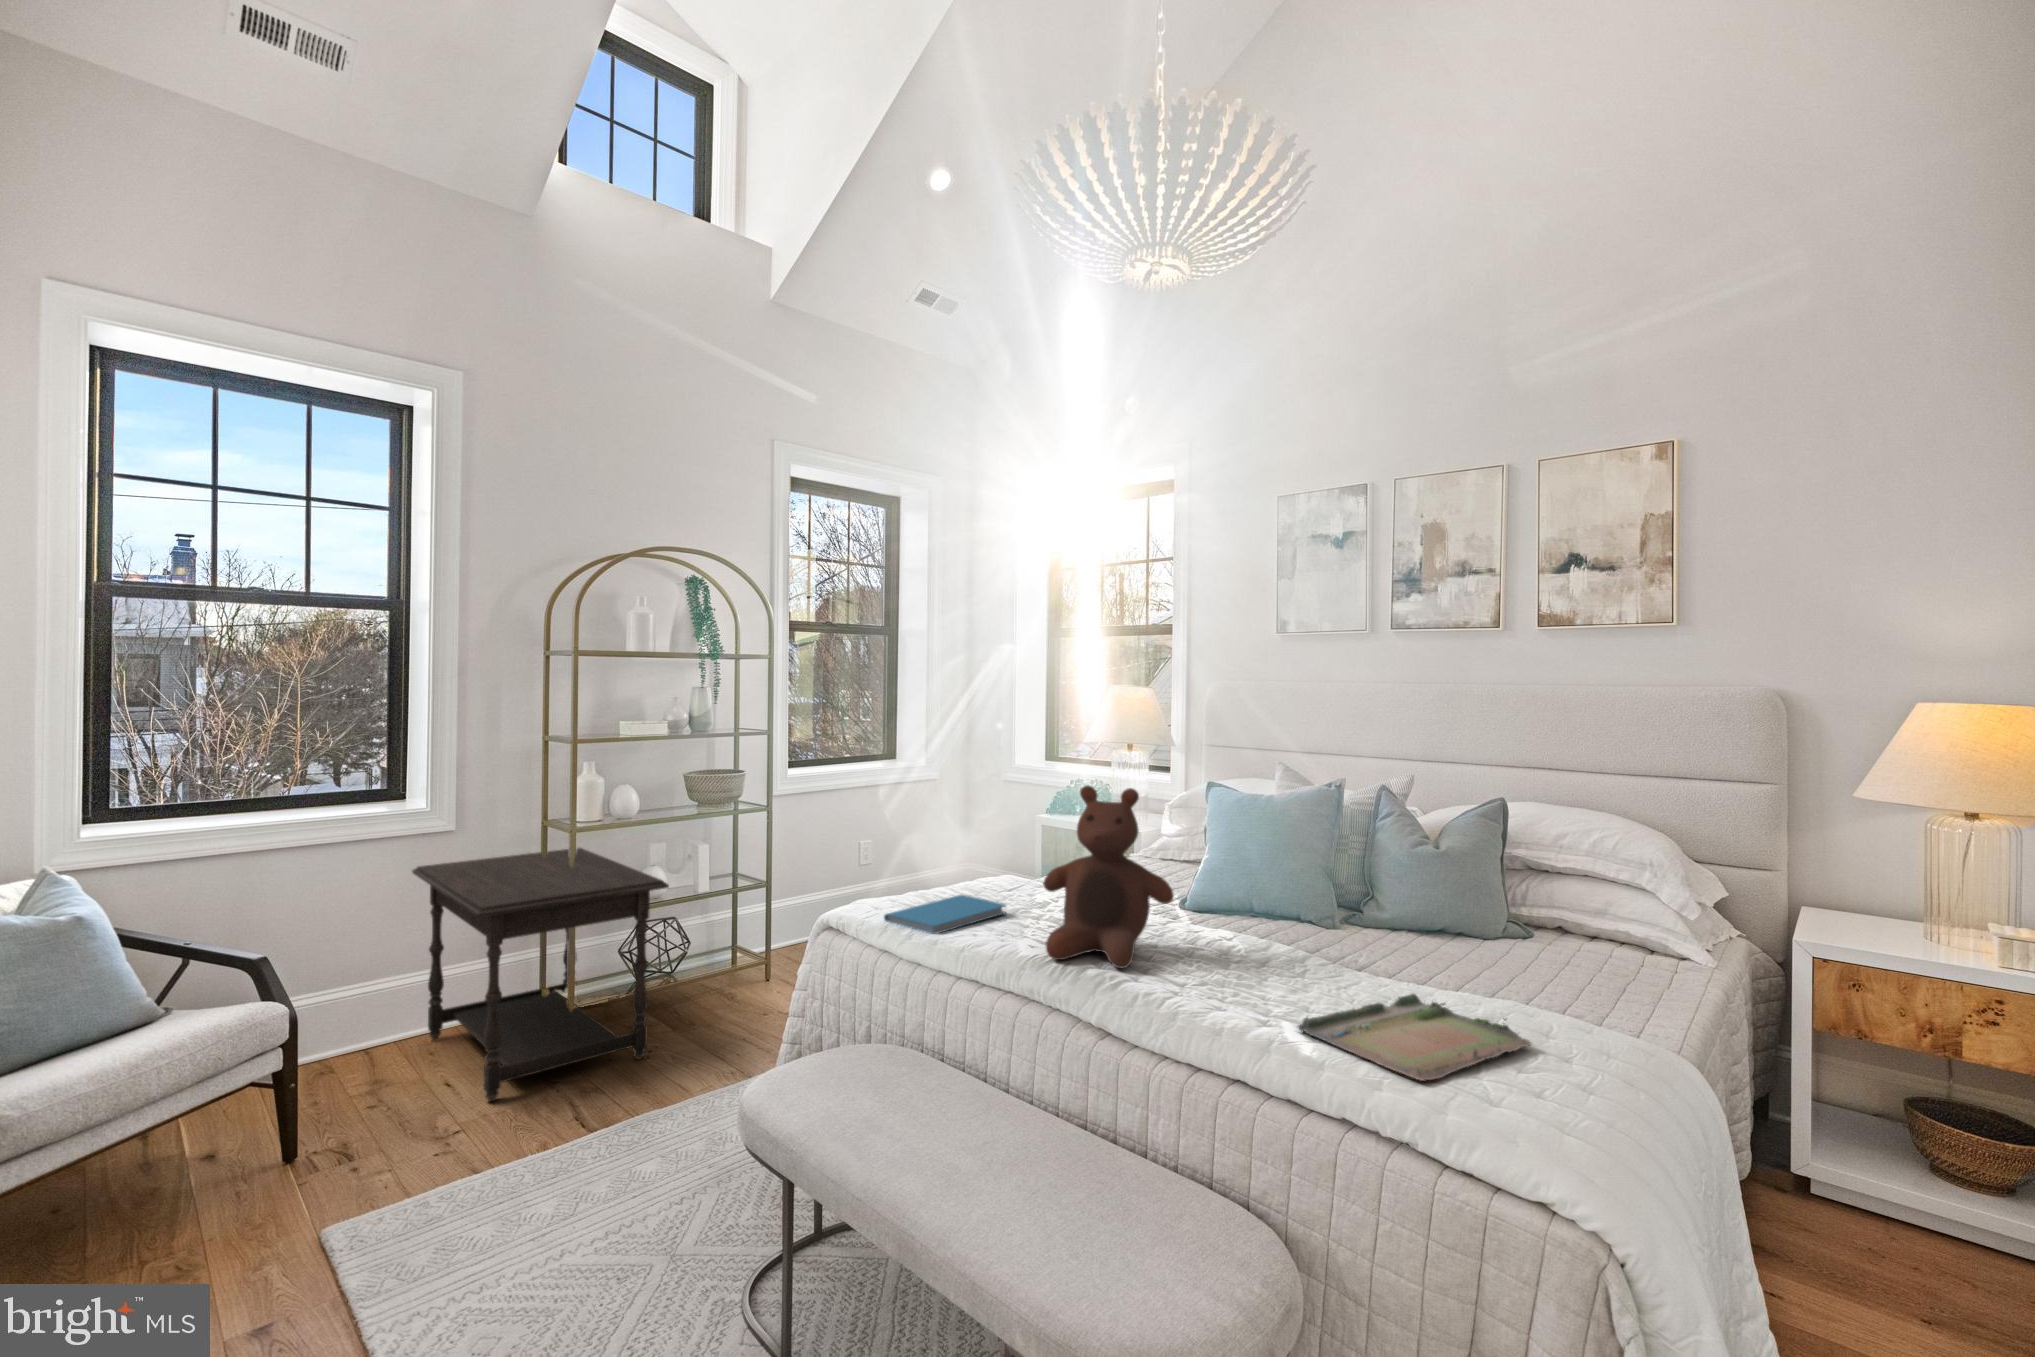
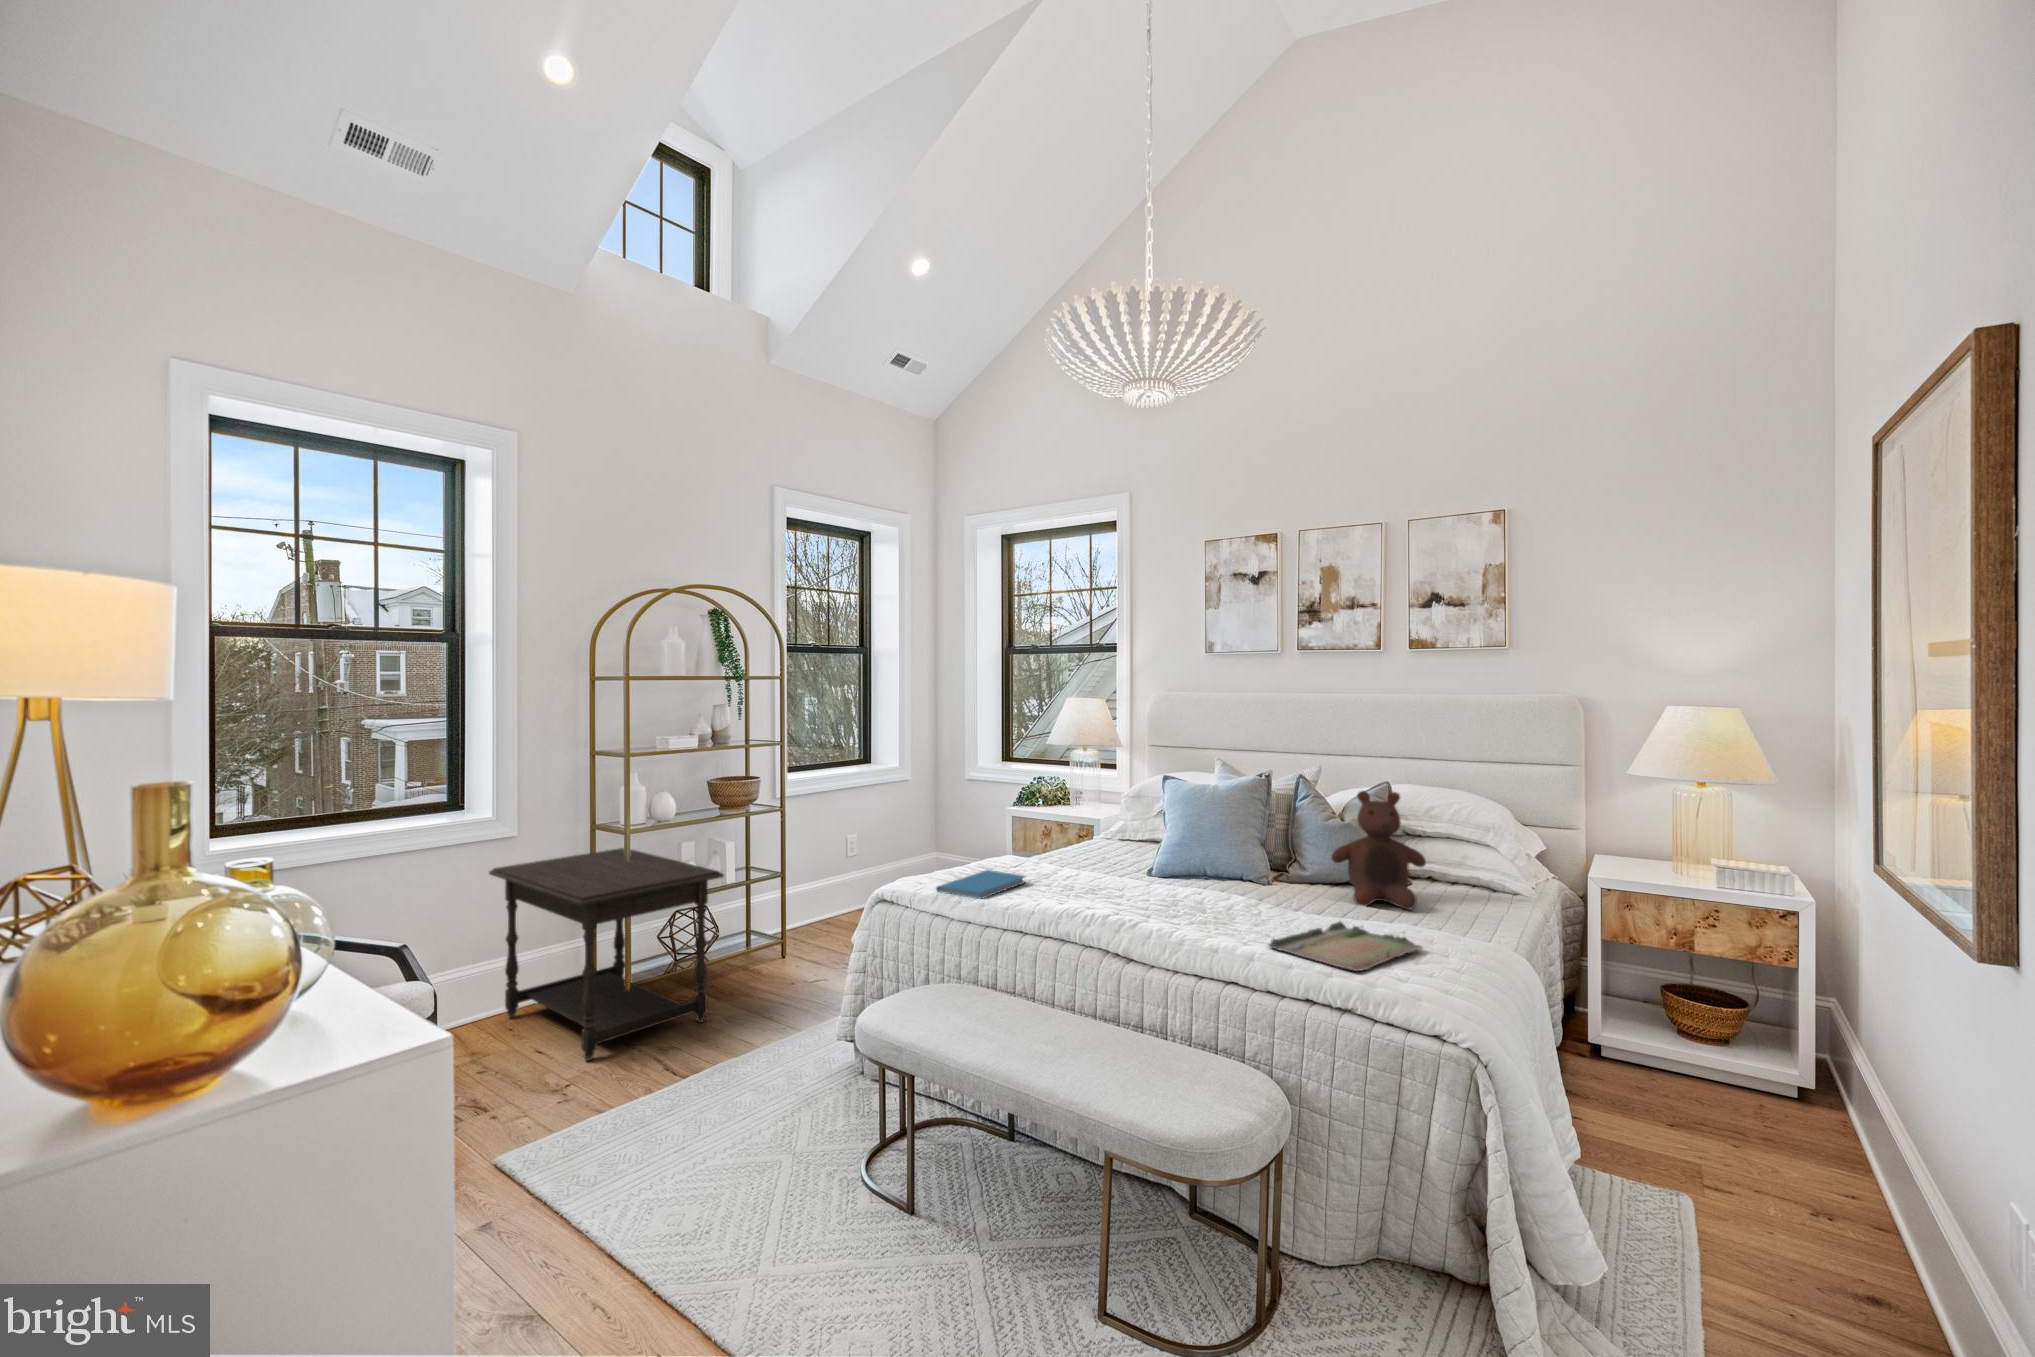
stuffed bear: present [1043,785,1174,968] -> present [1331,791,1426,910]

